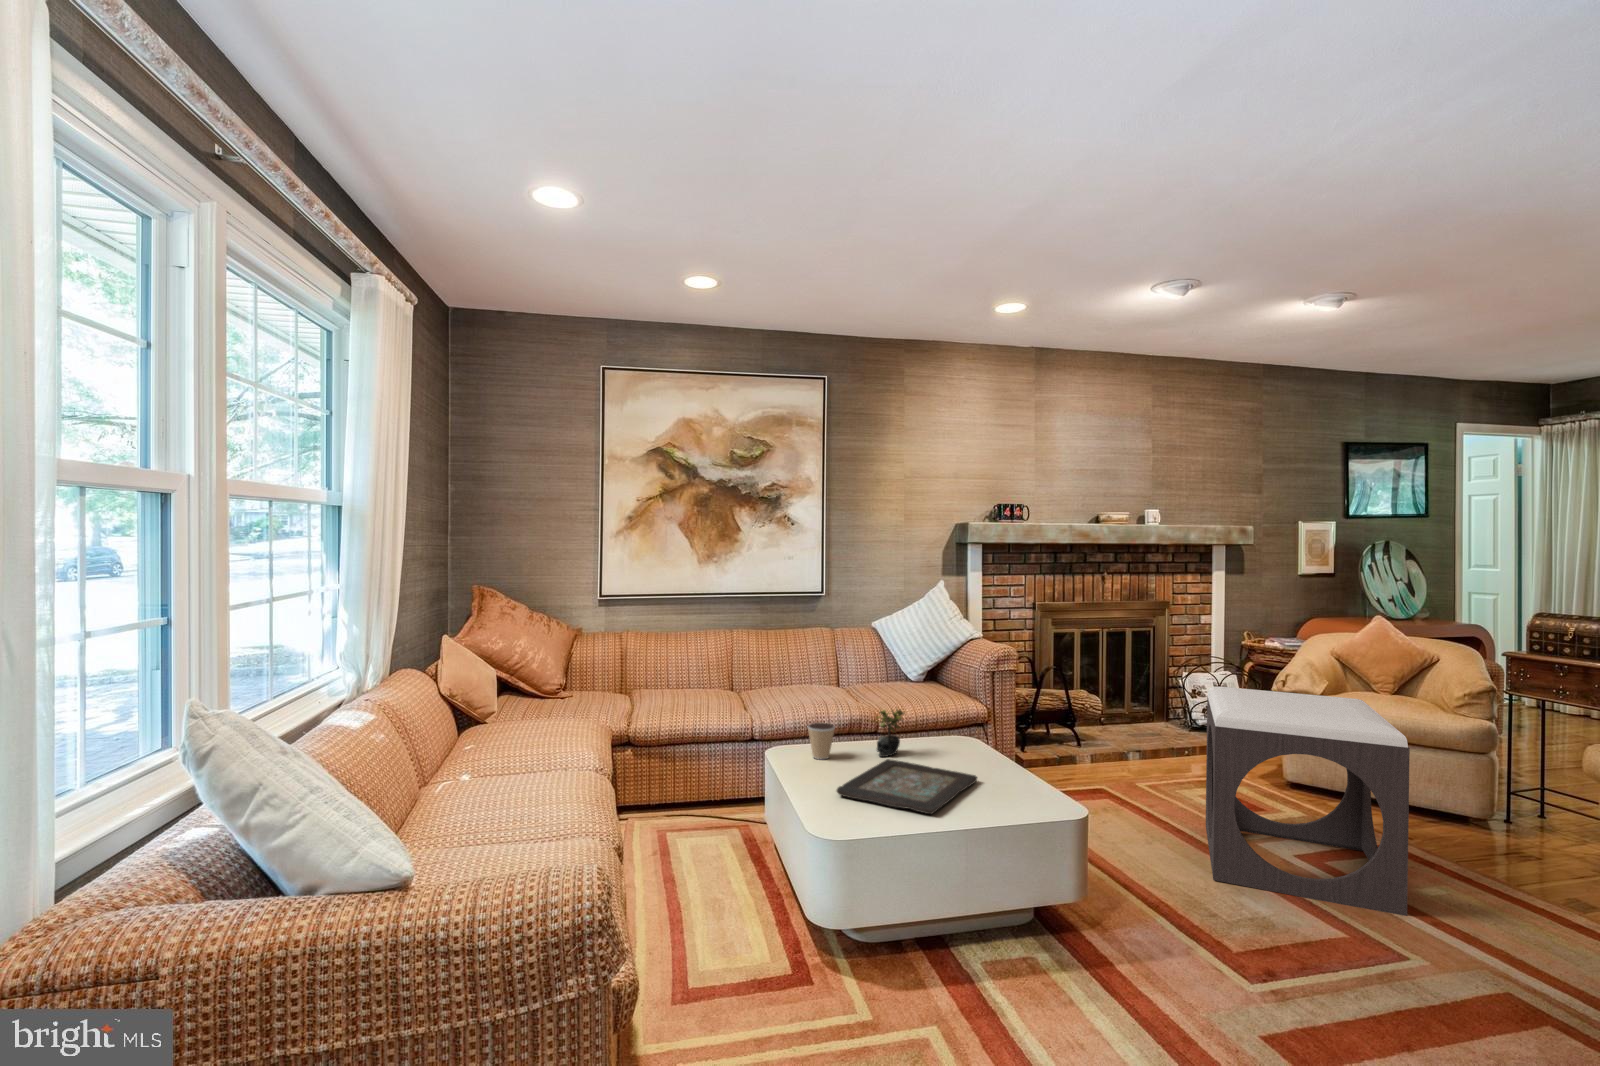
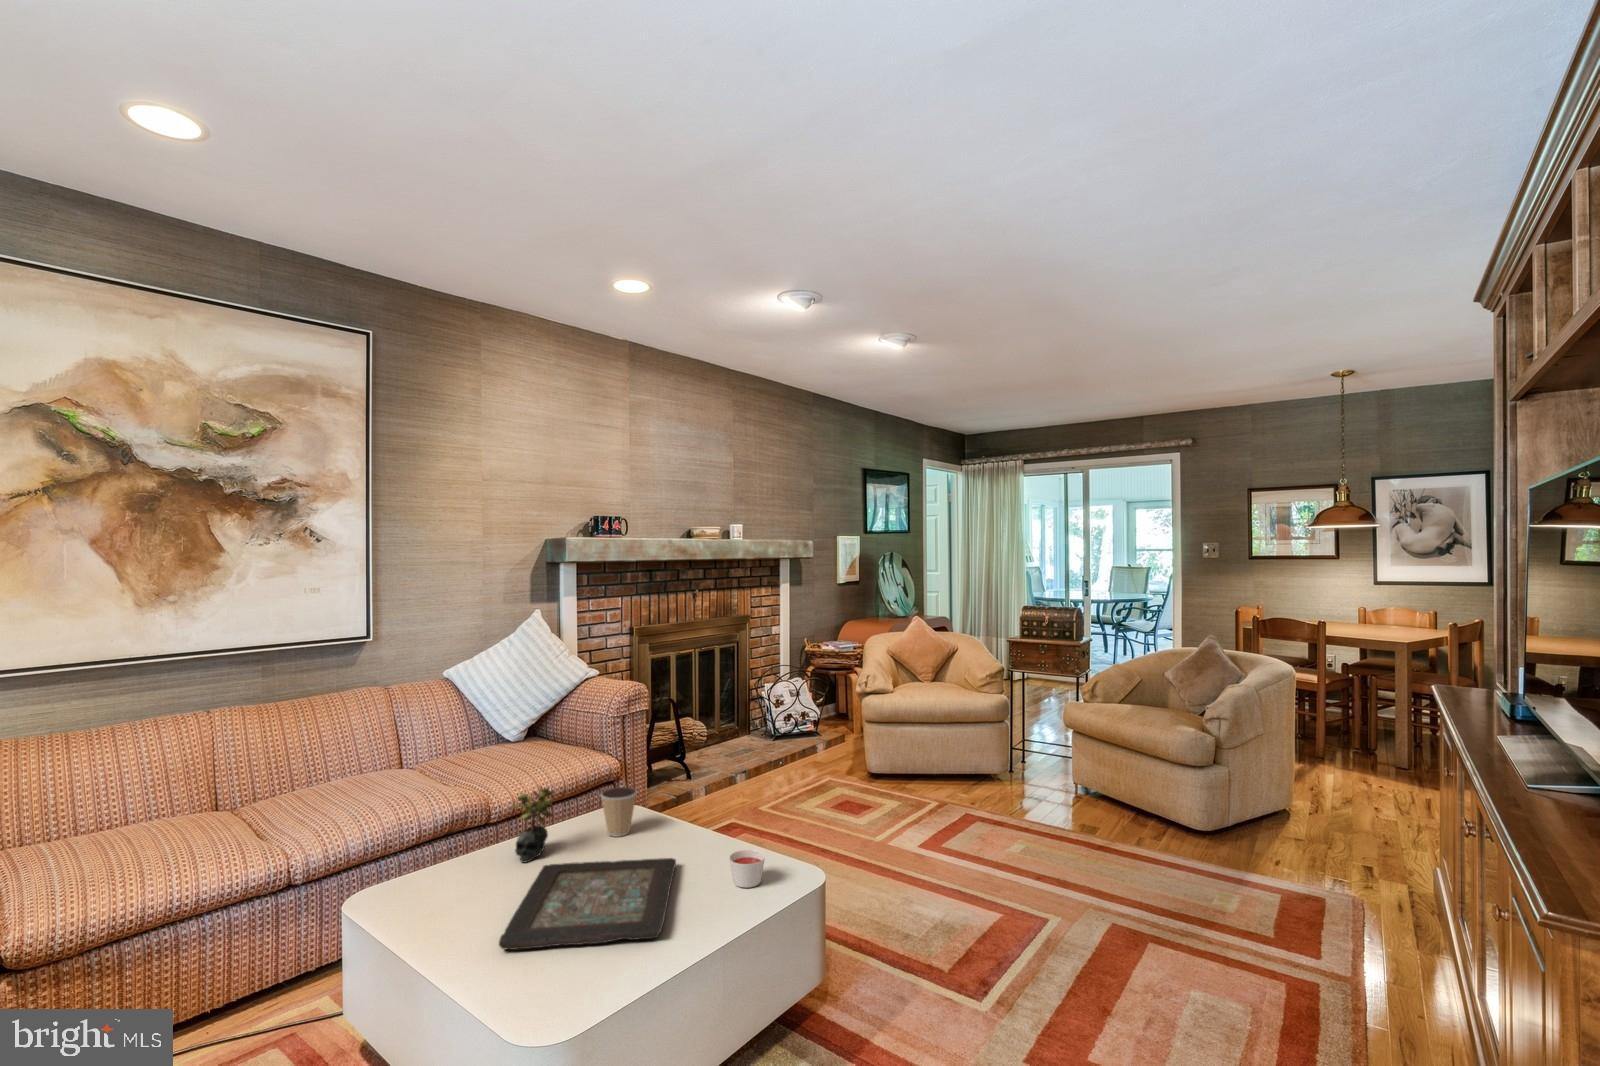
footstool: present [1206,687,1410,916] -> none [844,692,1031,899]
coffee cup: present [807,723,835,760] -> present [601,787,637,837]
candle: none [1007,779,1036,807] -> present [729,850,765,888]

